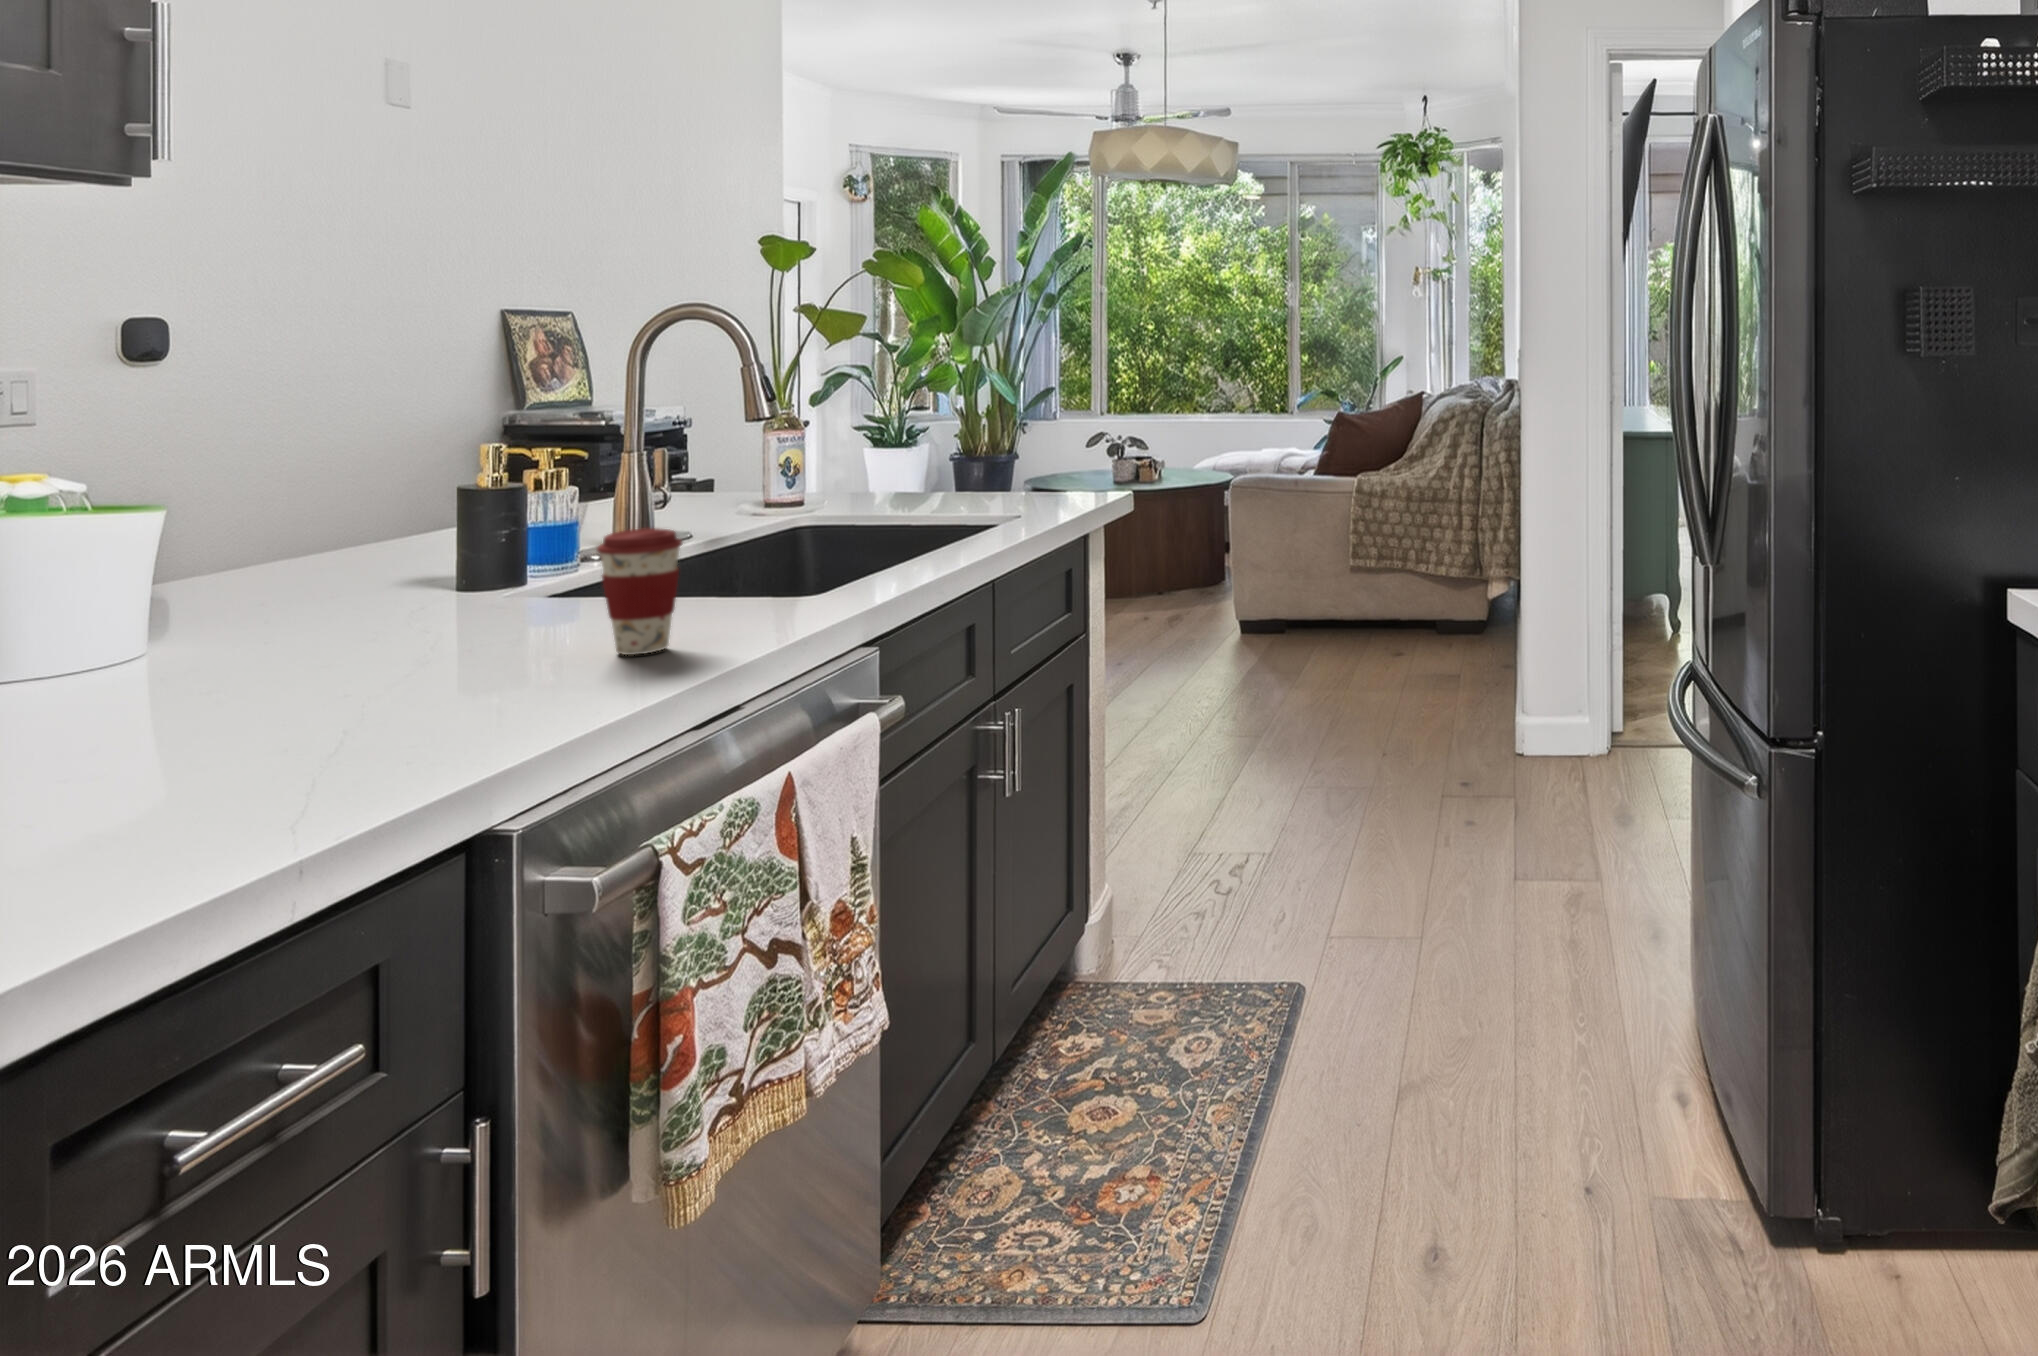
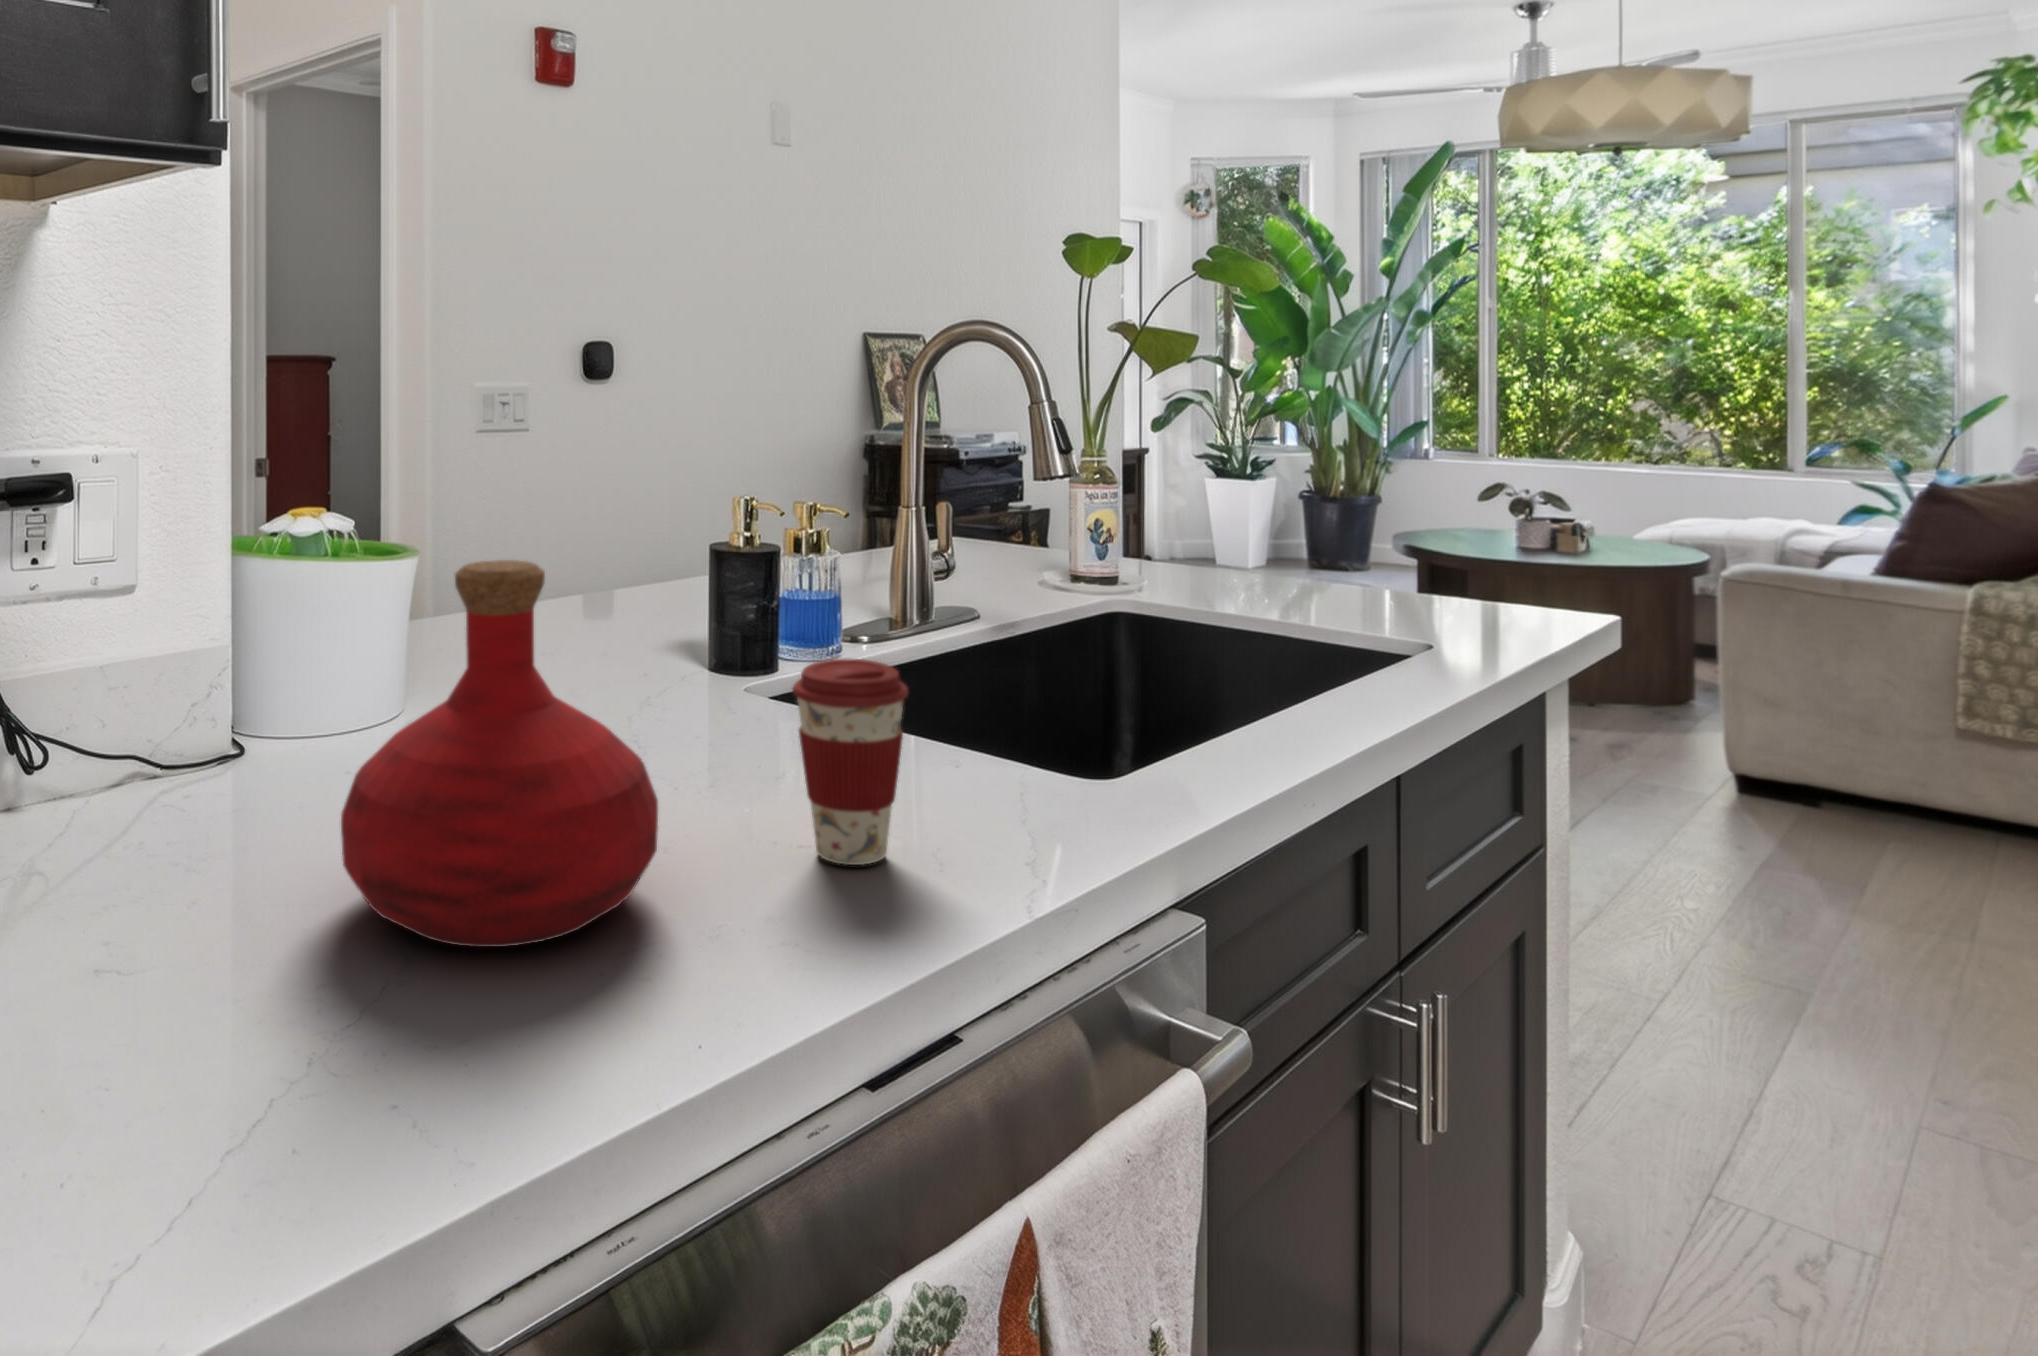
bottle: none [235,475,512,729] -> present [341,560,658,947]

